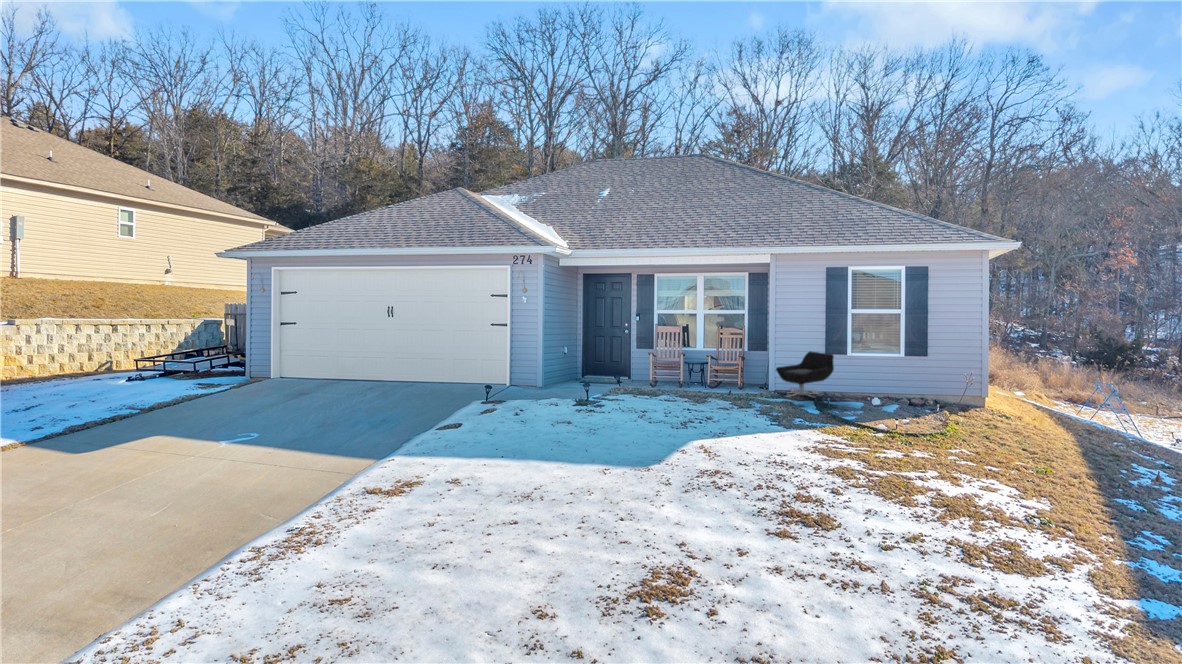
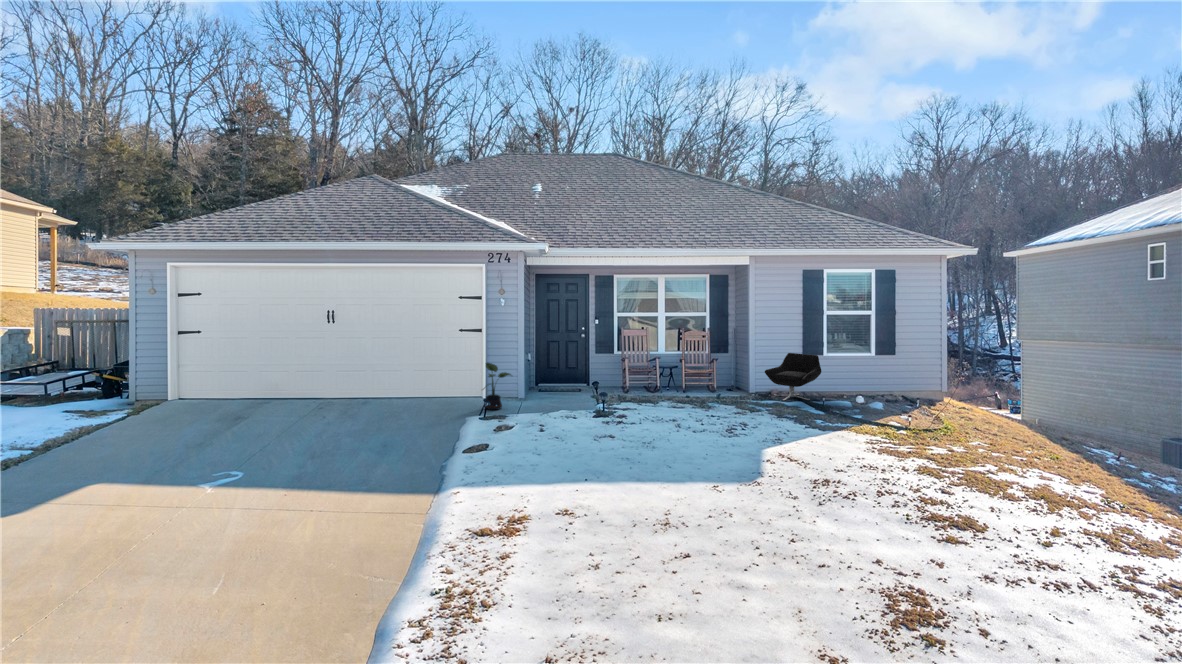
potted plant: none [501,353,529,394] -> present [485,363,511,410]

